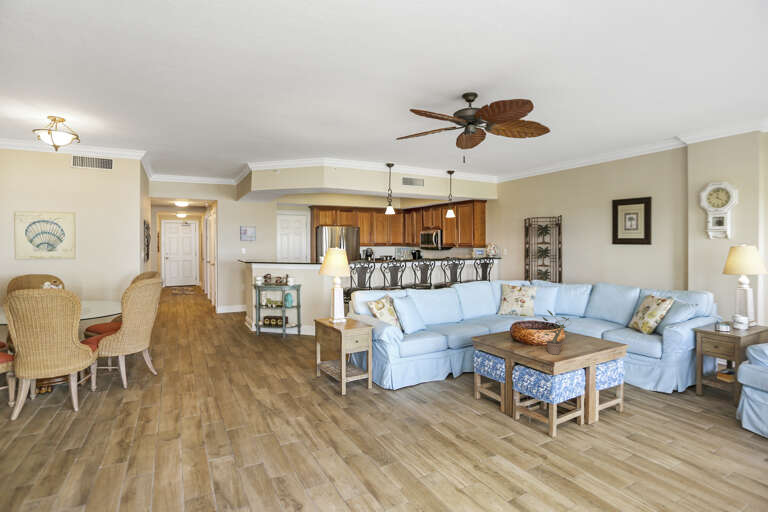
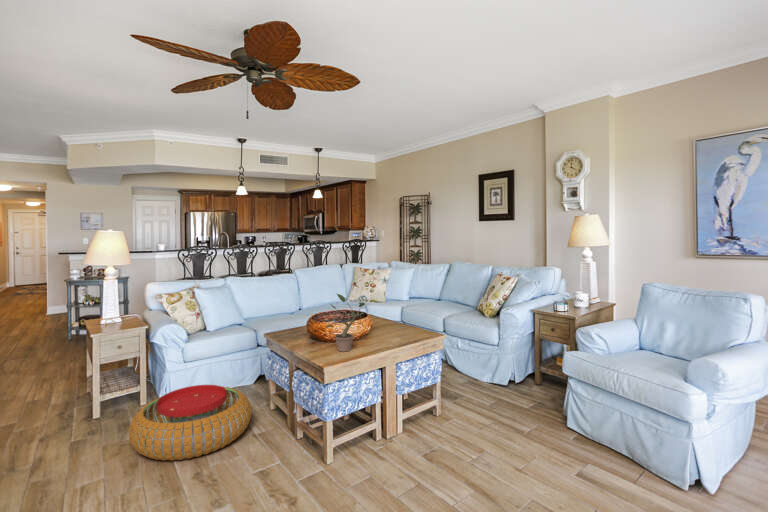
pouf: none [393,375,475,426] -> present [129,385,252,461]

